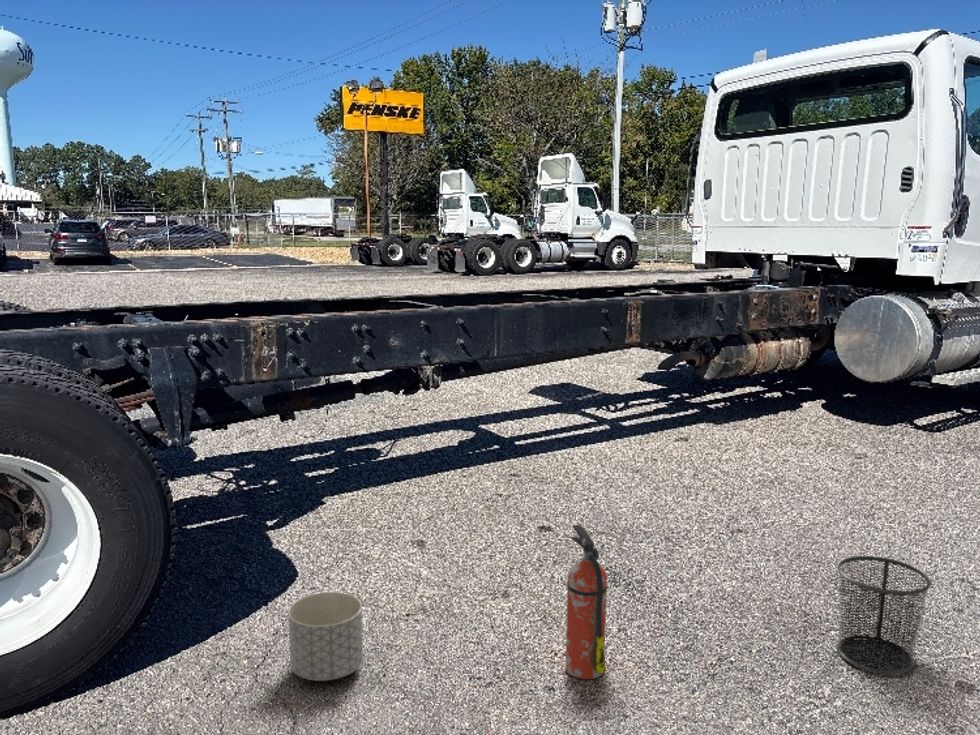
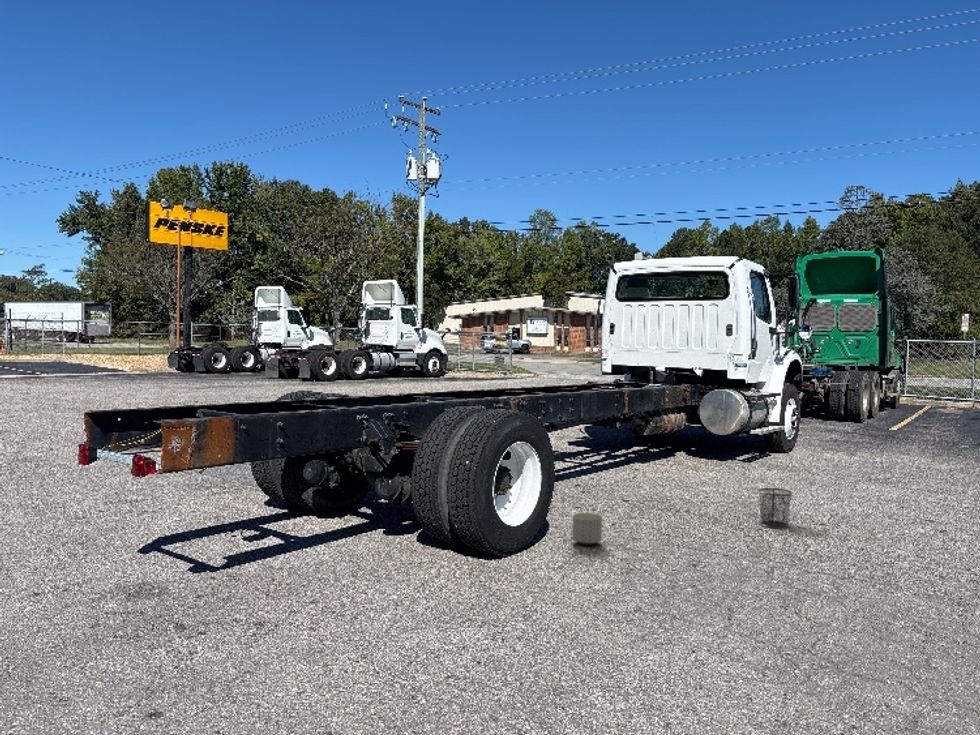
fire extinguisher: present [566,525,607,679] -> none [669,478,690,537]

